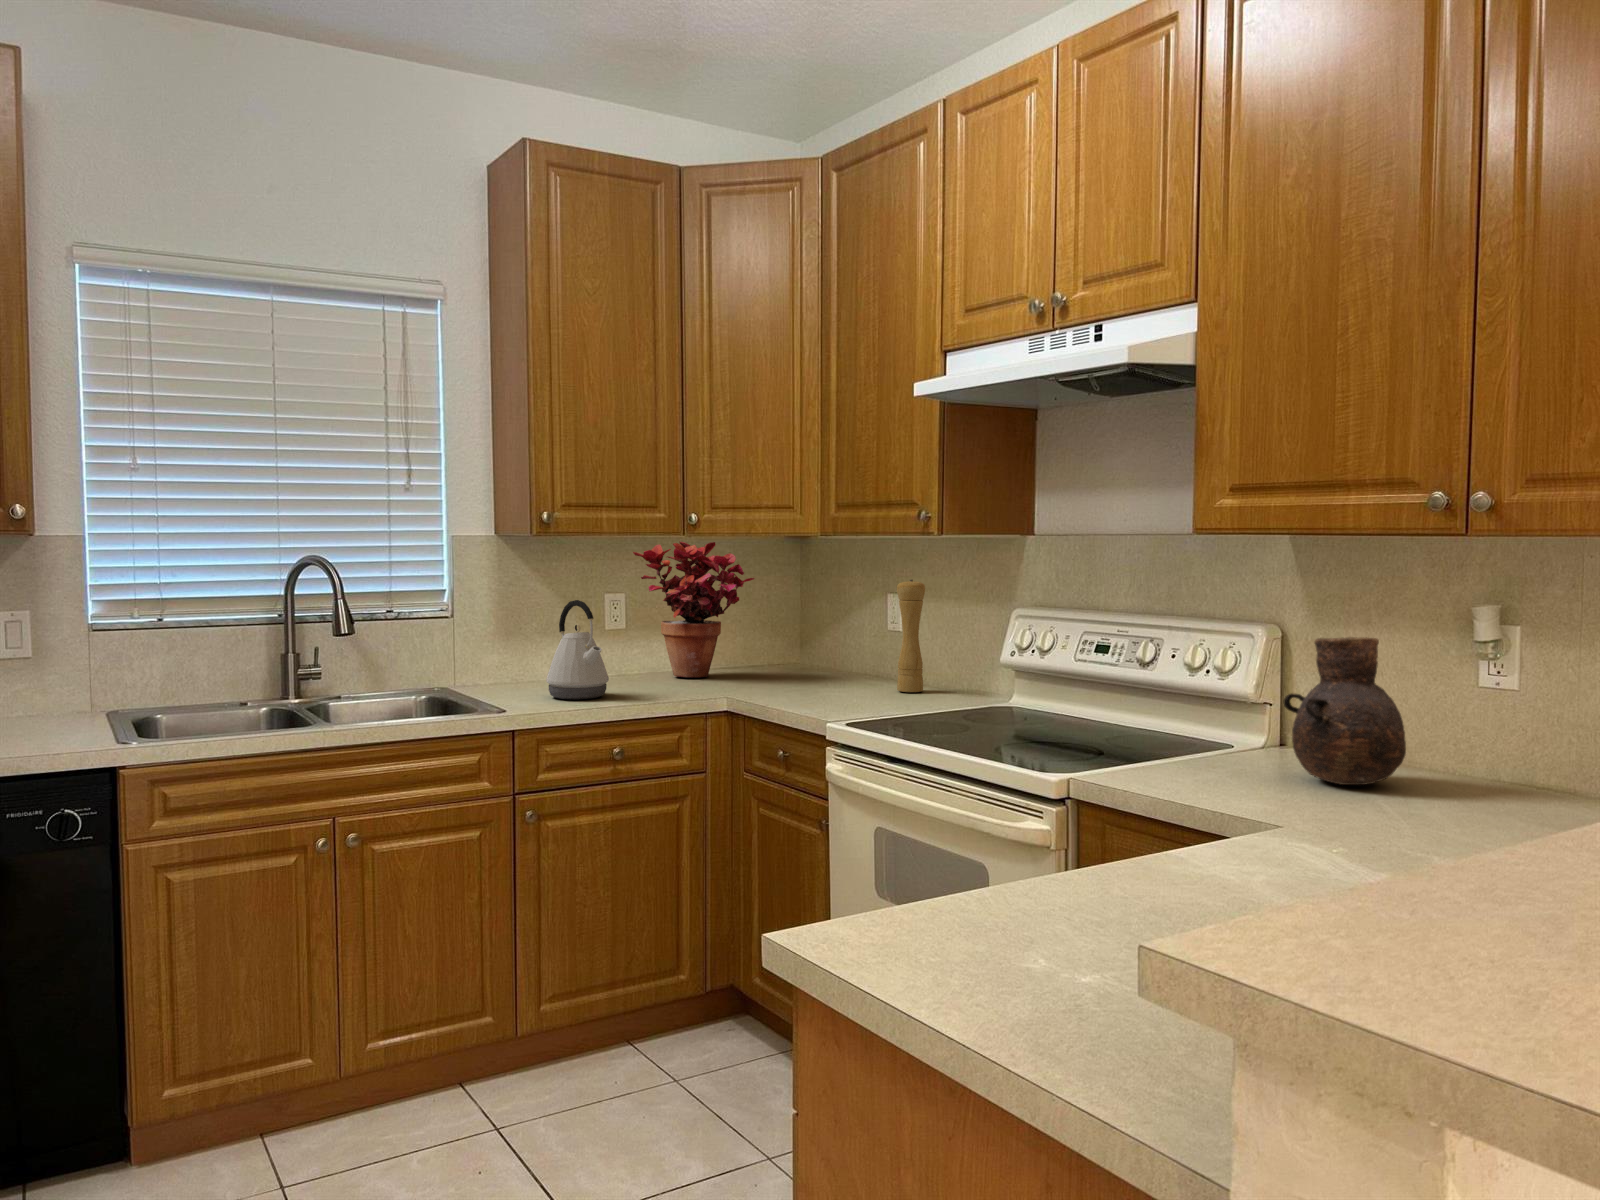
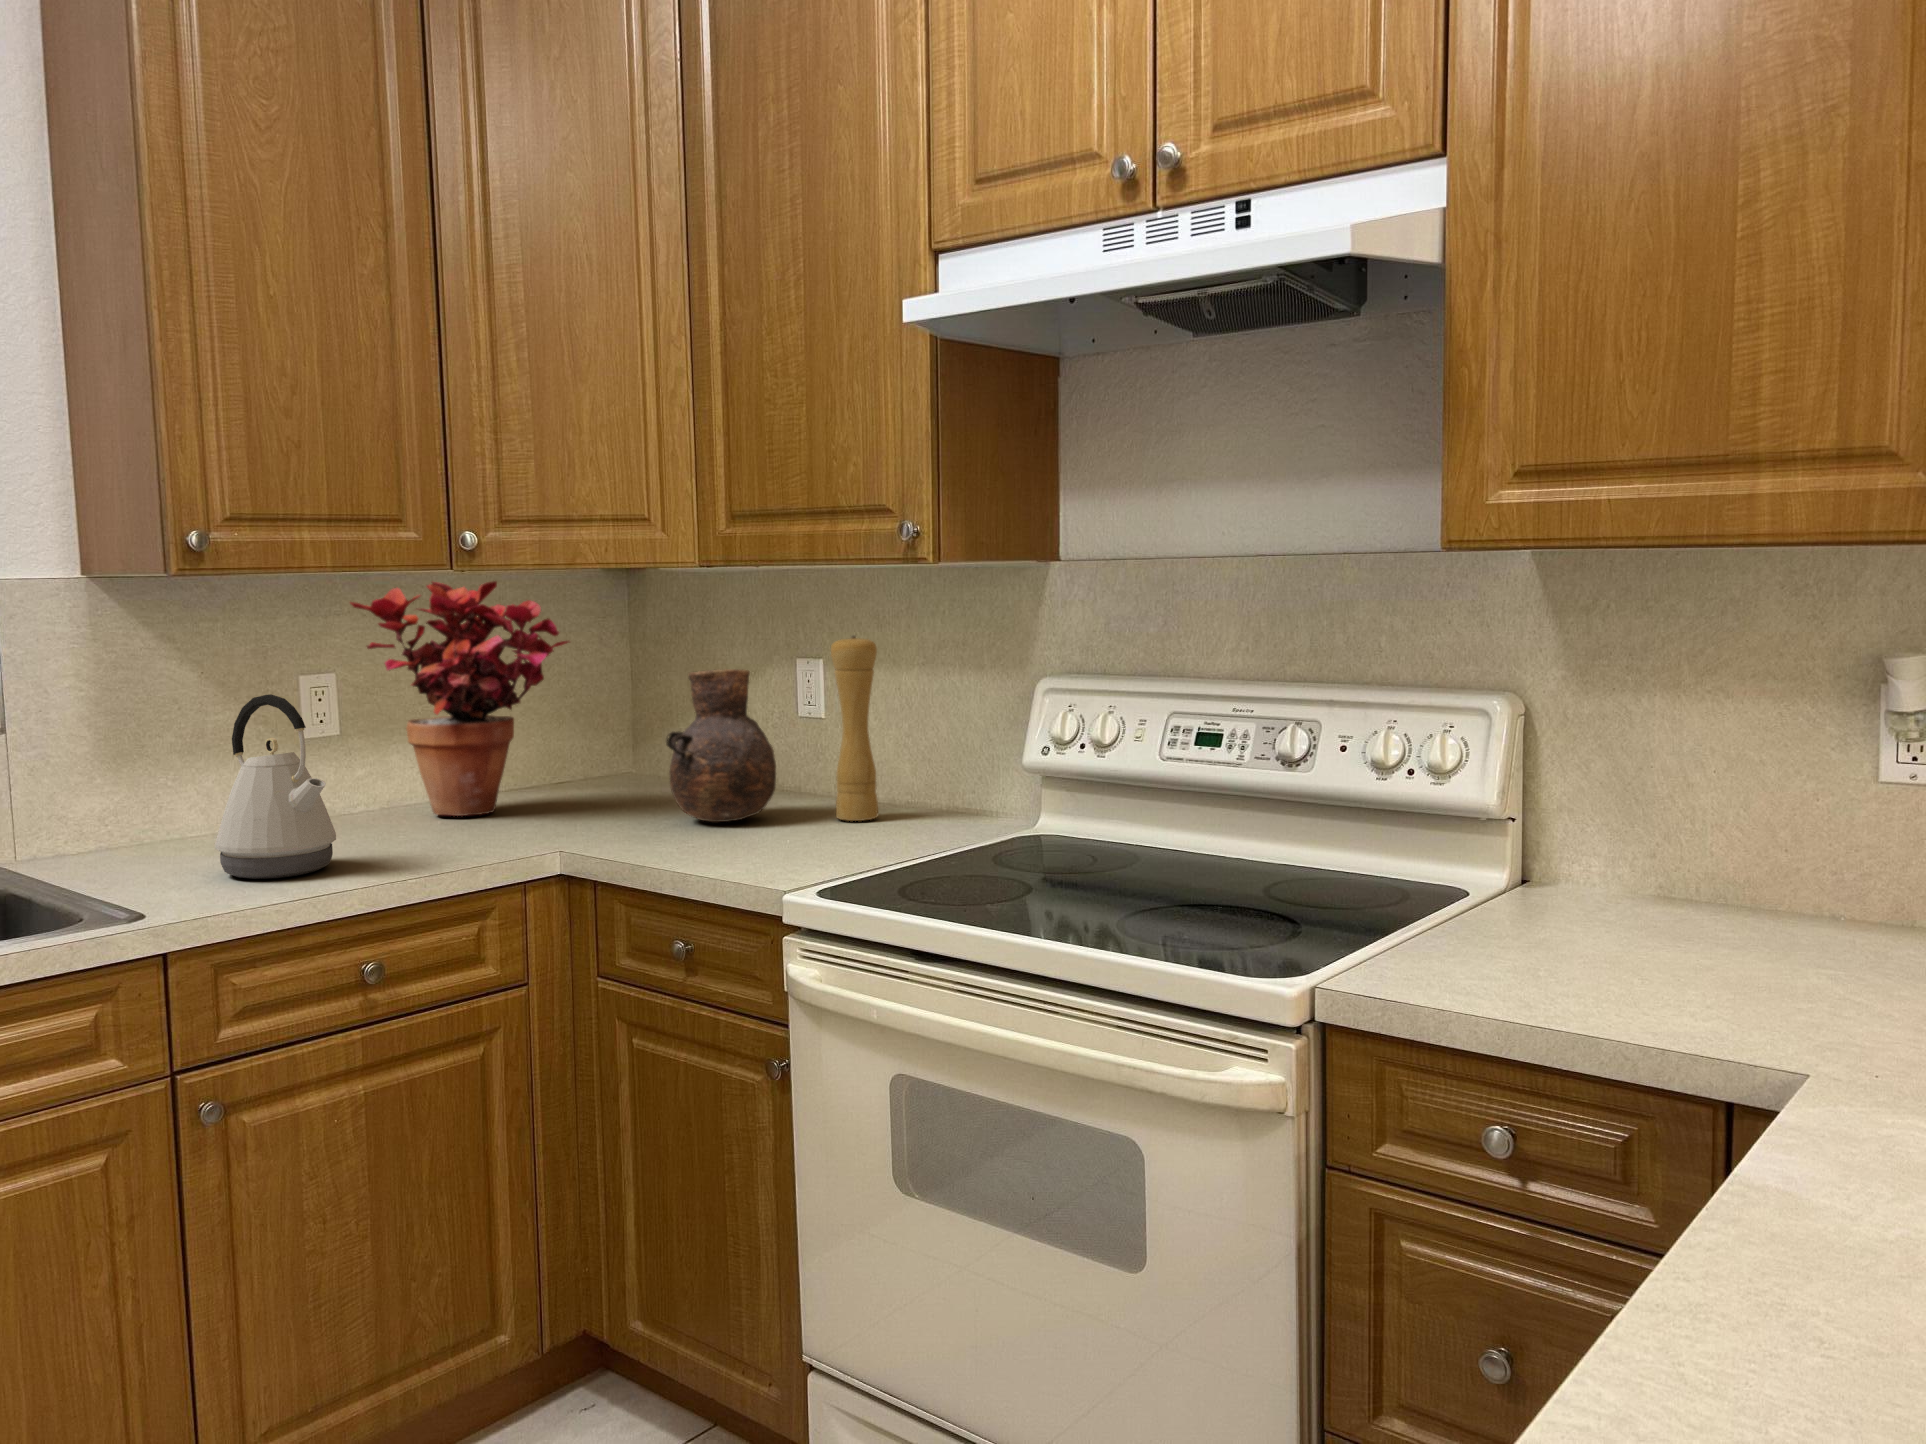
vase: present [1284,637,1406,785] -> present [666,669,776,822]

